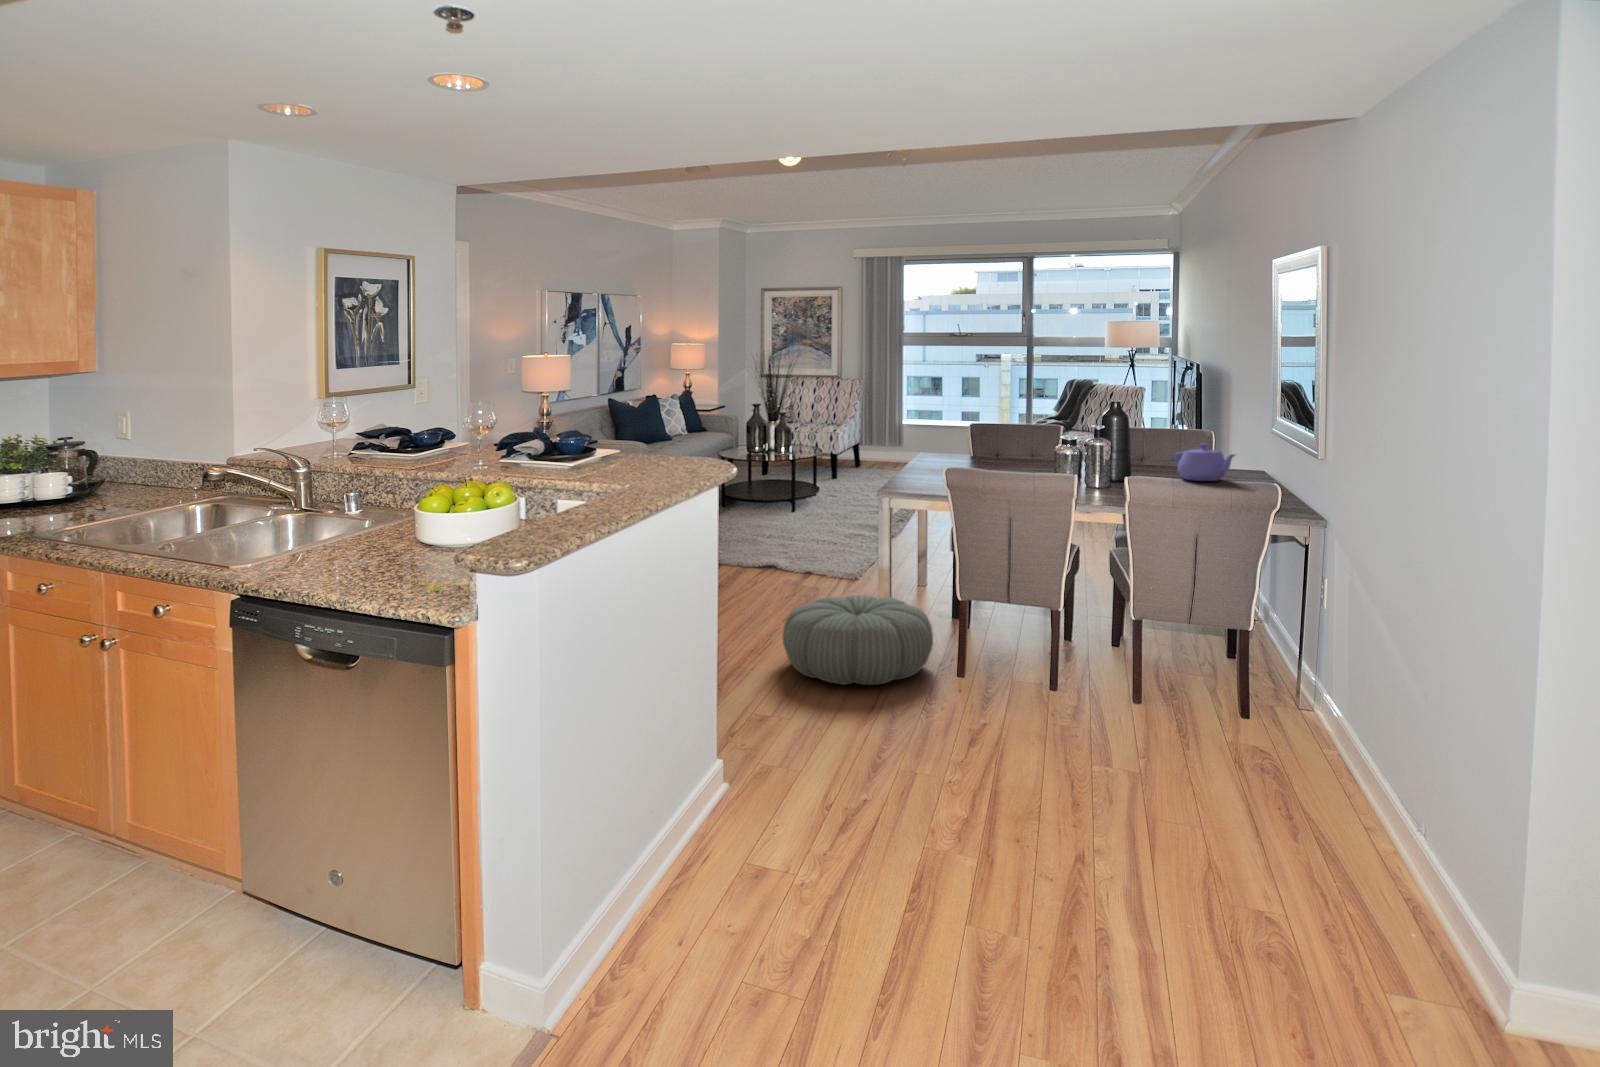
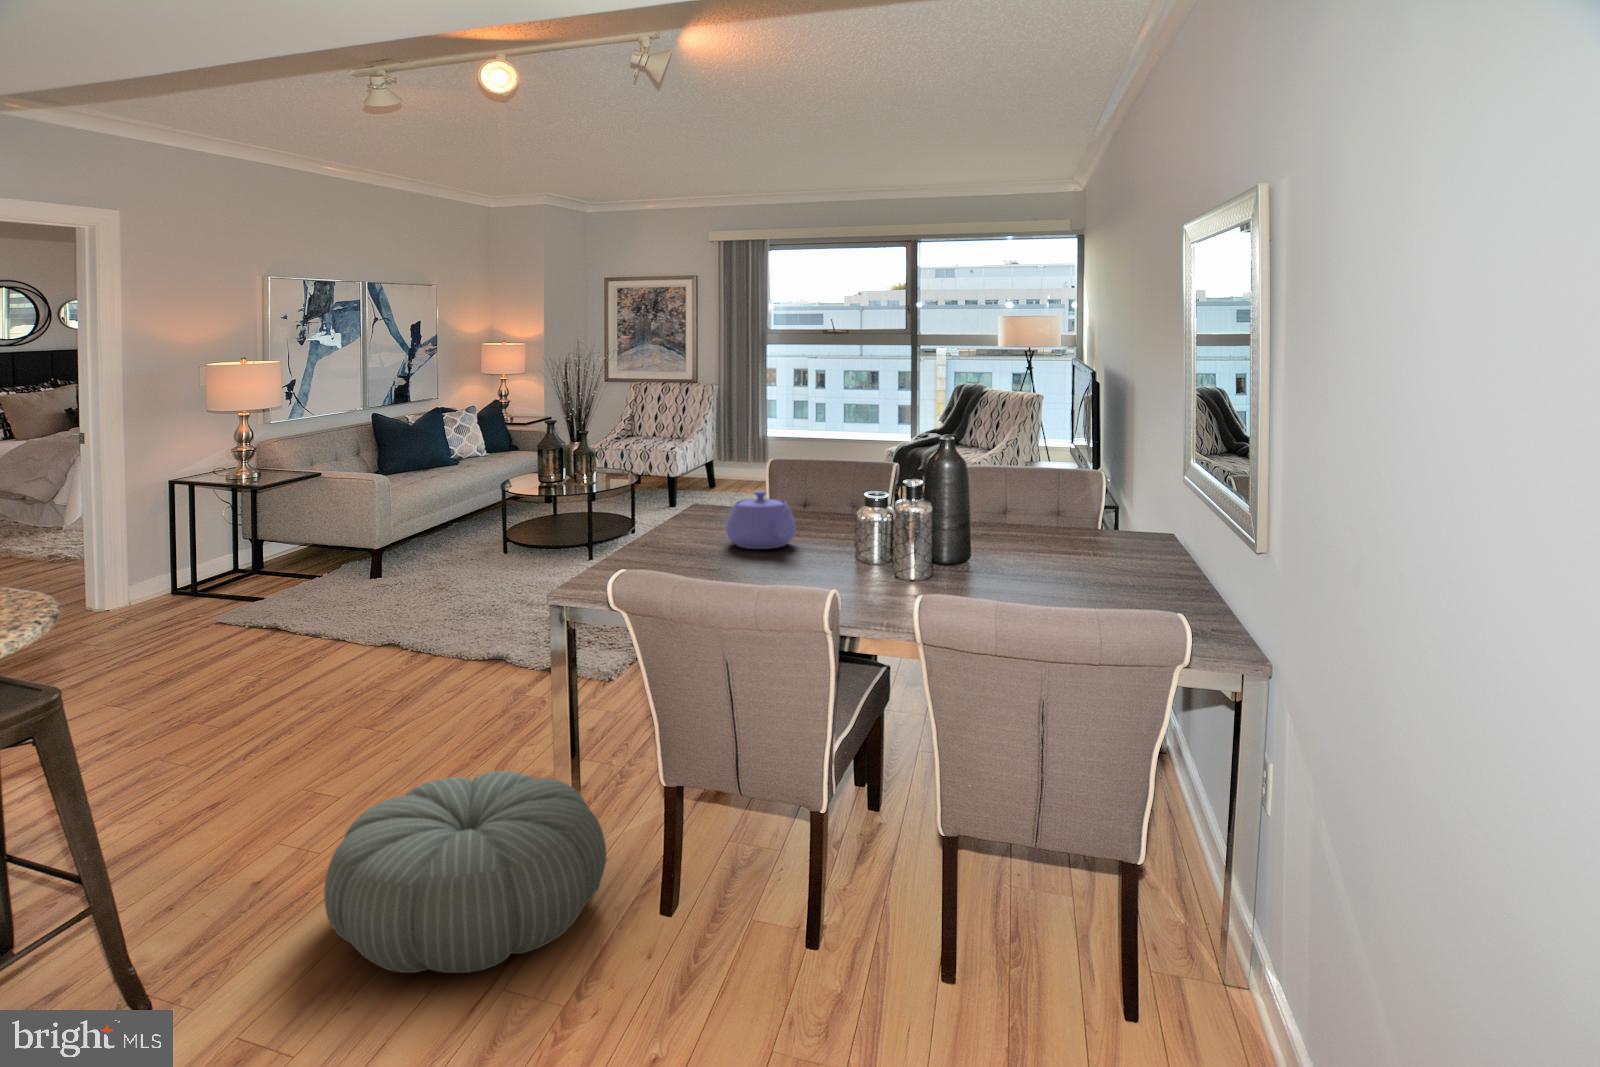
teapot: present [1174,443,1235,481] -> present [726,491,796,549]

